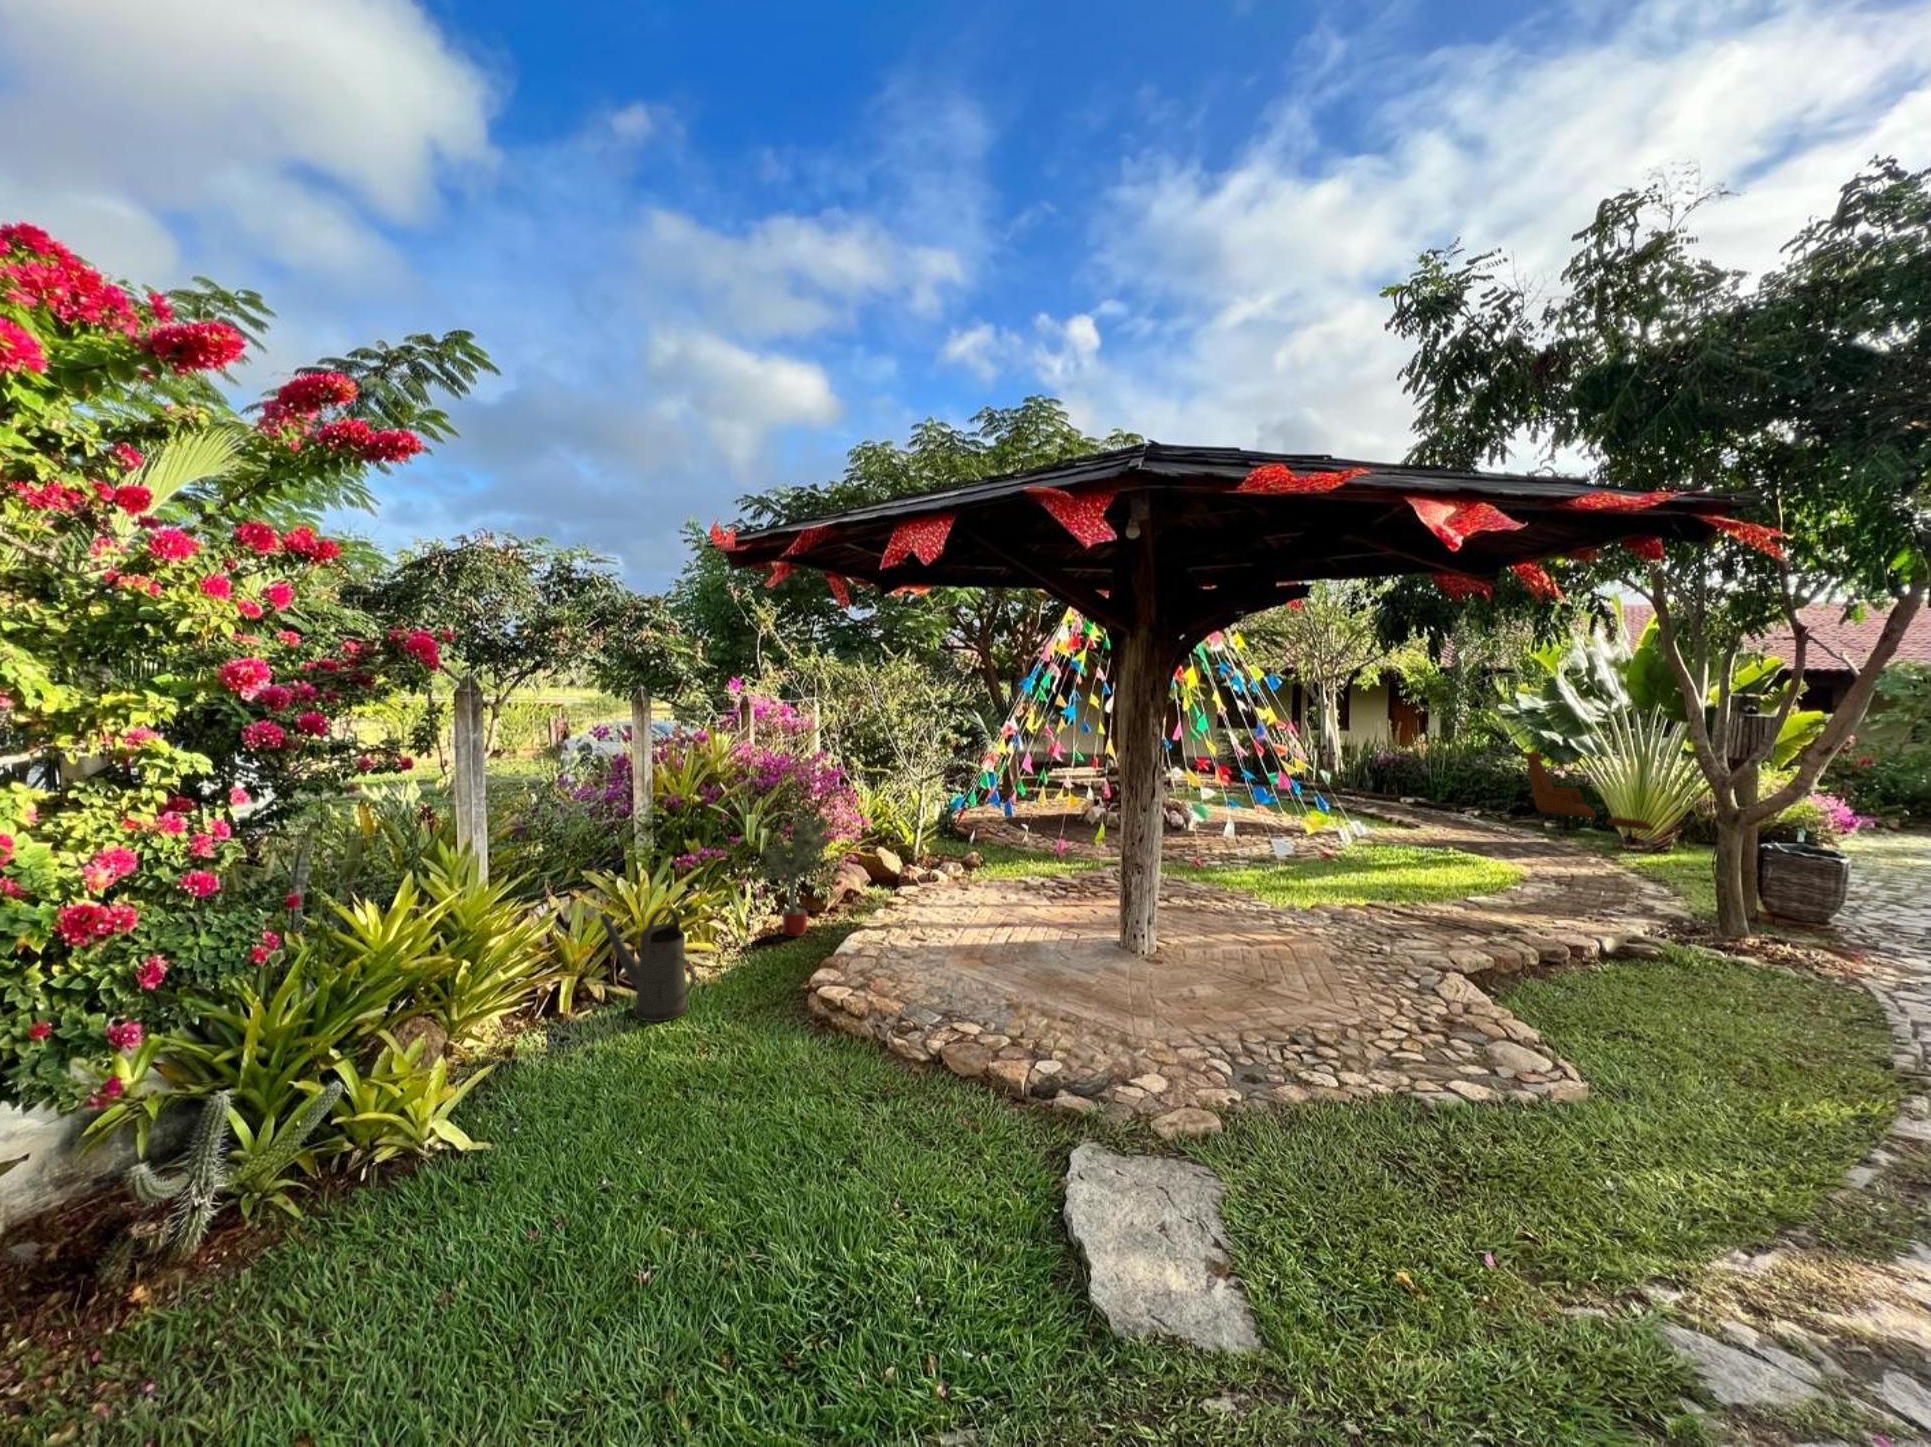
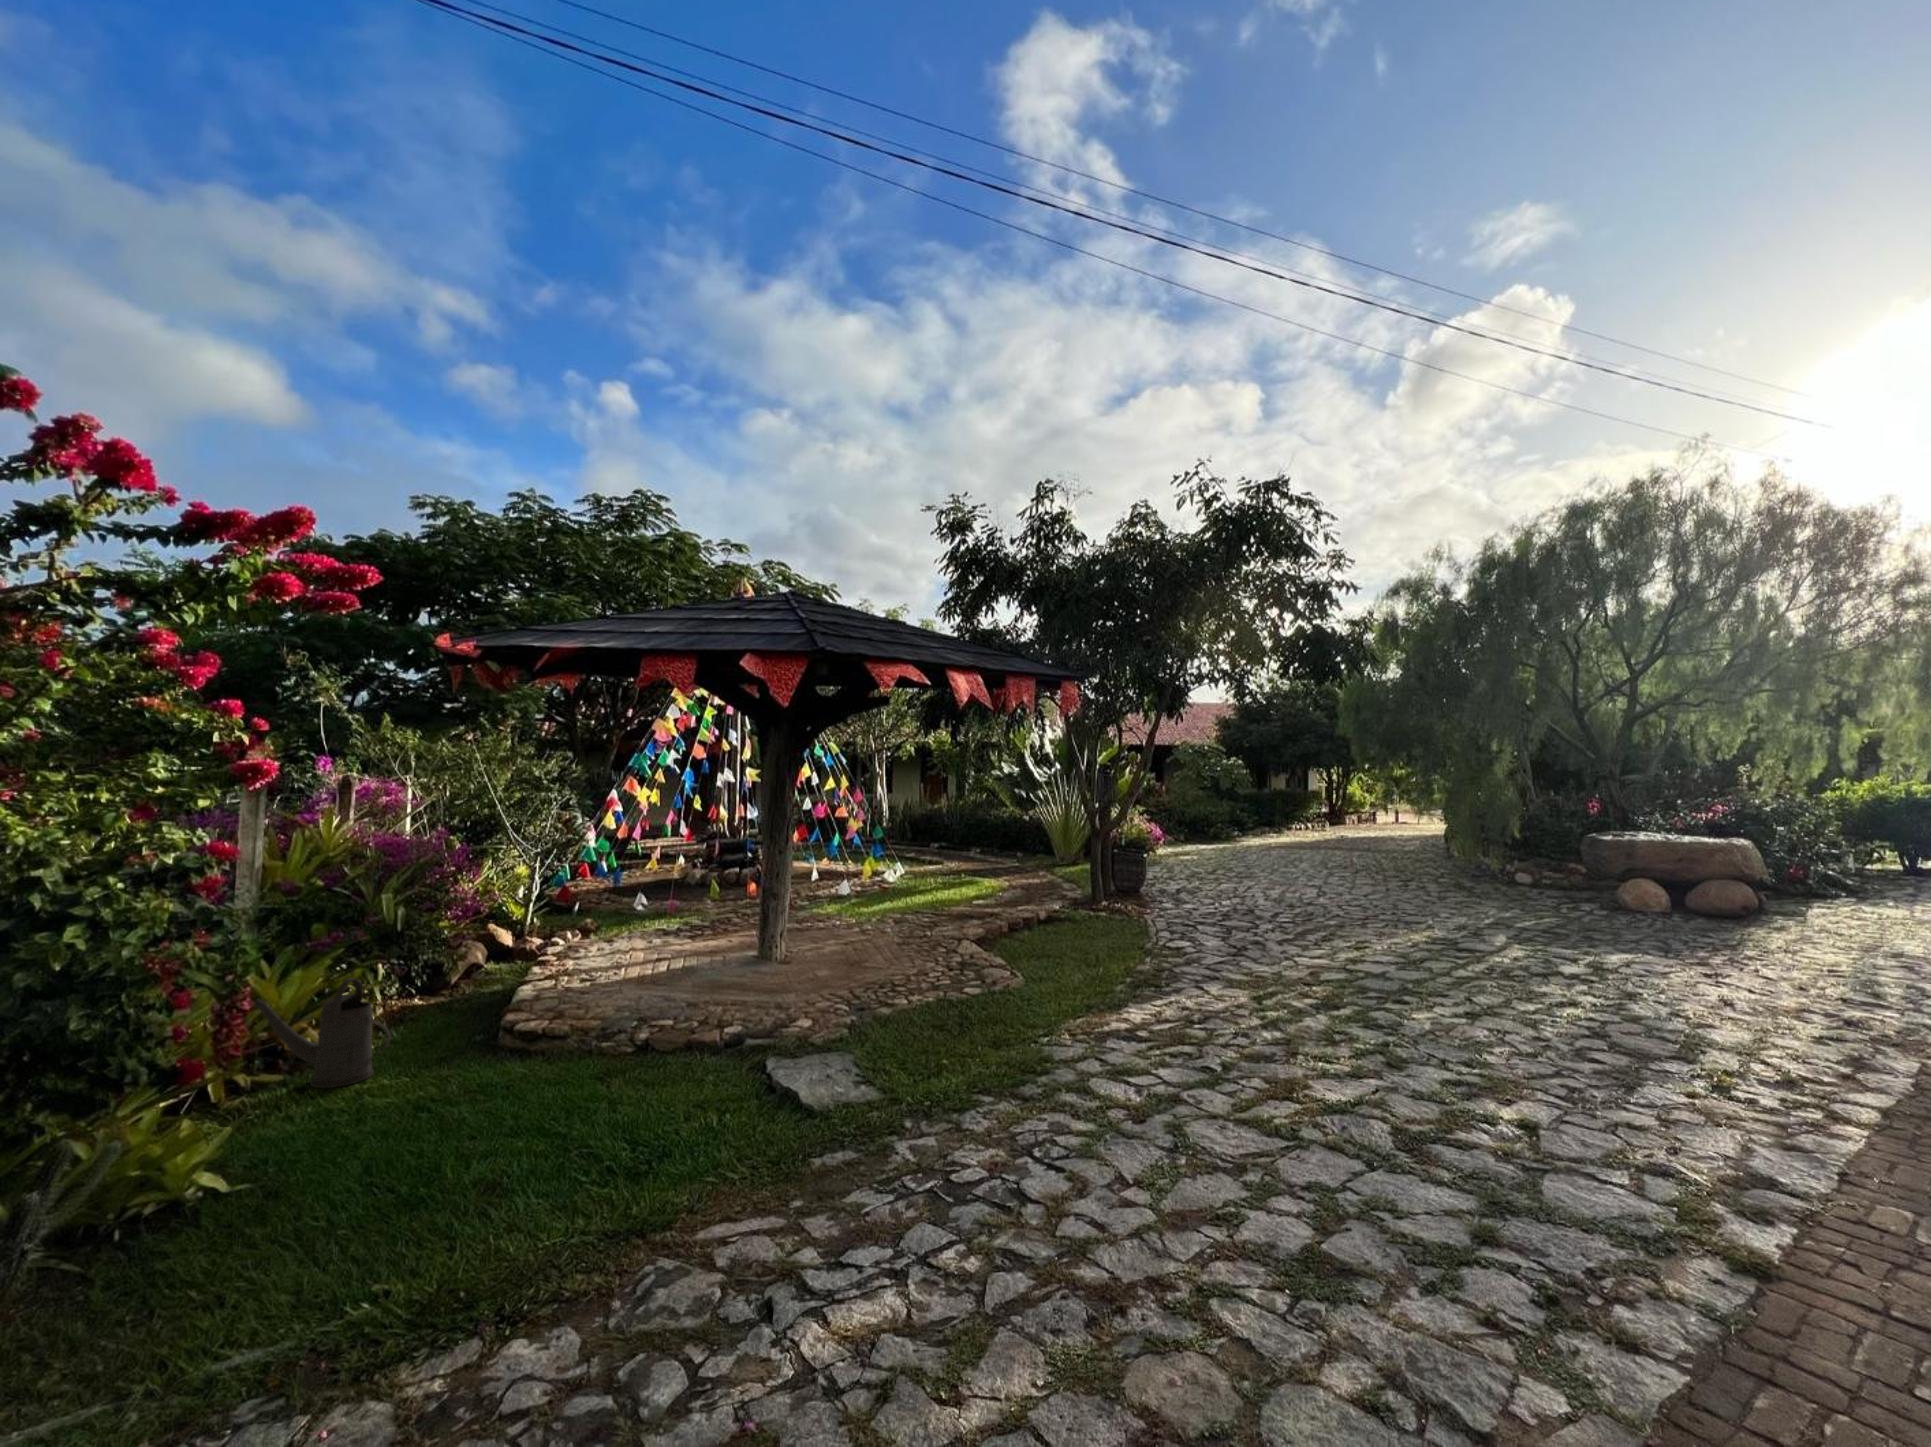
lounge chair: present [1526,752,1653,843] -> none [1006,803,1075,863]
potted tree: present [755,805,830,937] -> none [393,880,476,1010]

